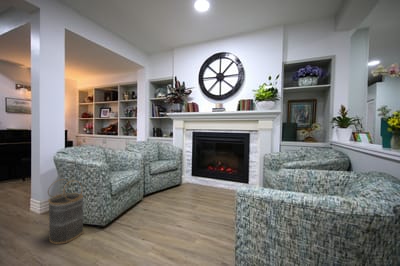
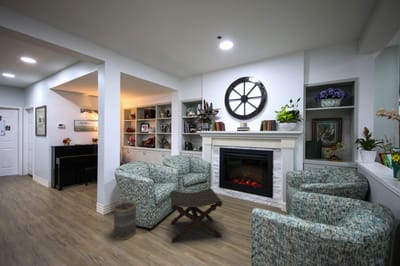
footstool: none [130,174,196,241] -> present [170,189,222,242]

